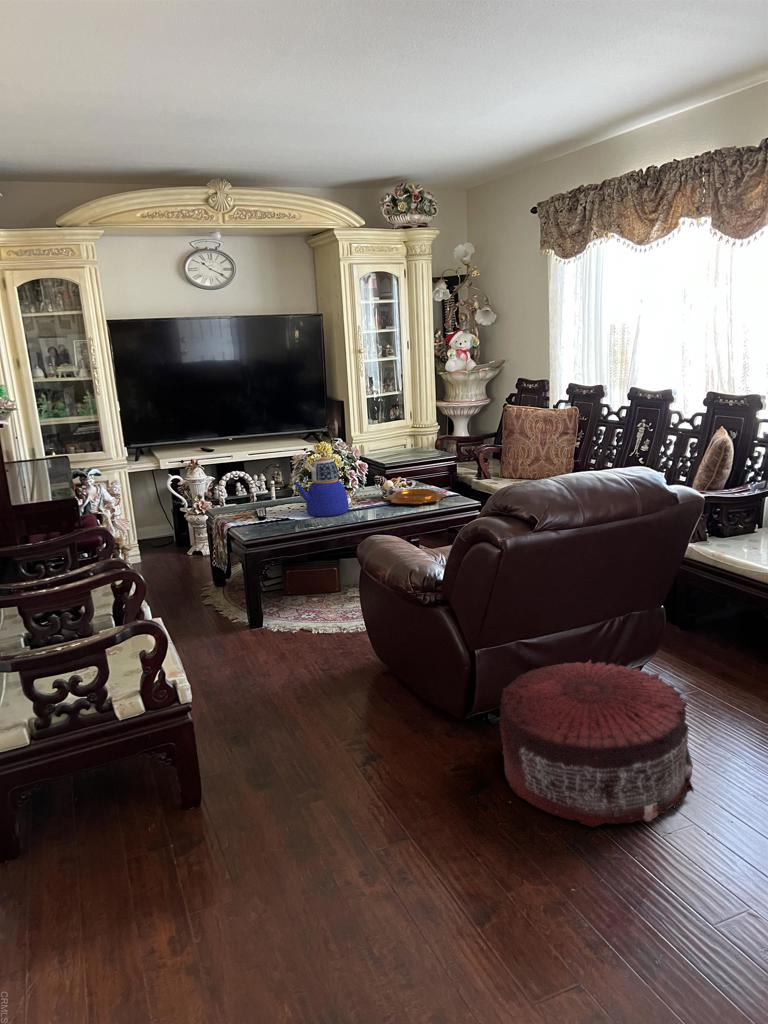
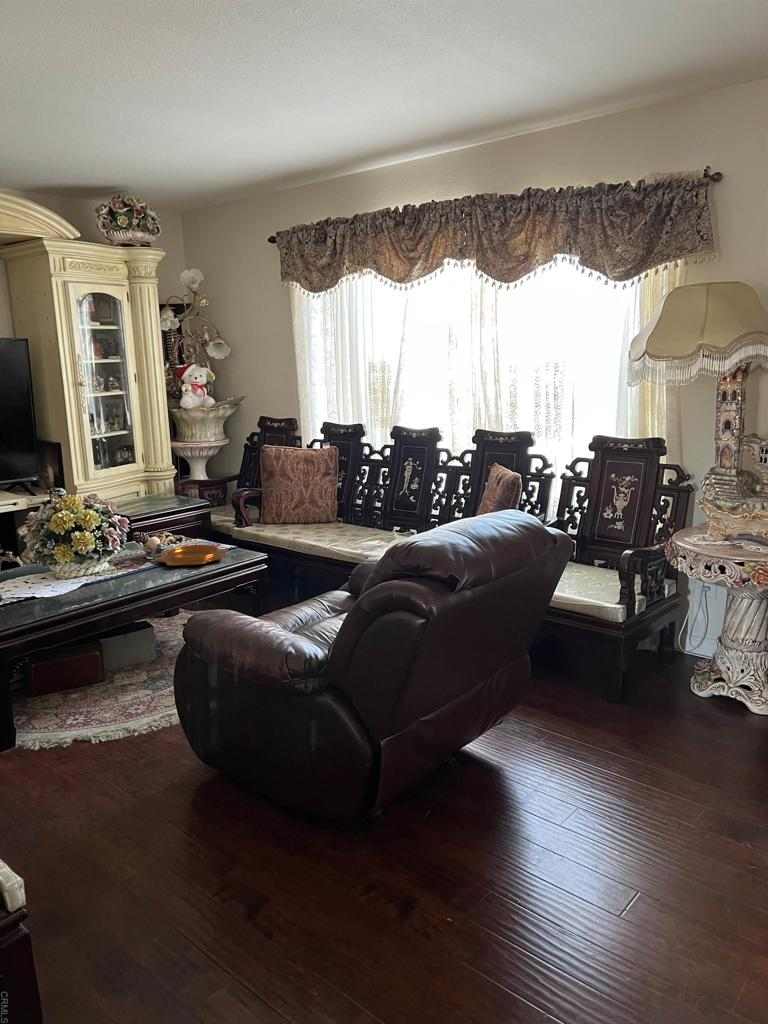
teapot: present [293,457,356,517] -> none [42,512,122,592]
pouf: present [500,660,694,827] -> none [422,734,645,949]

